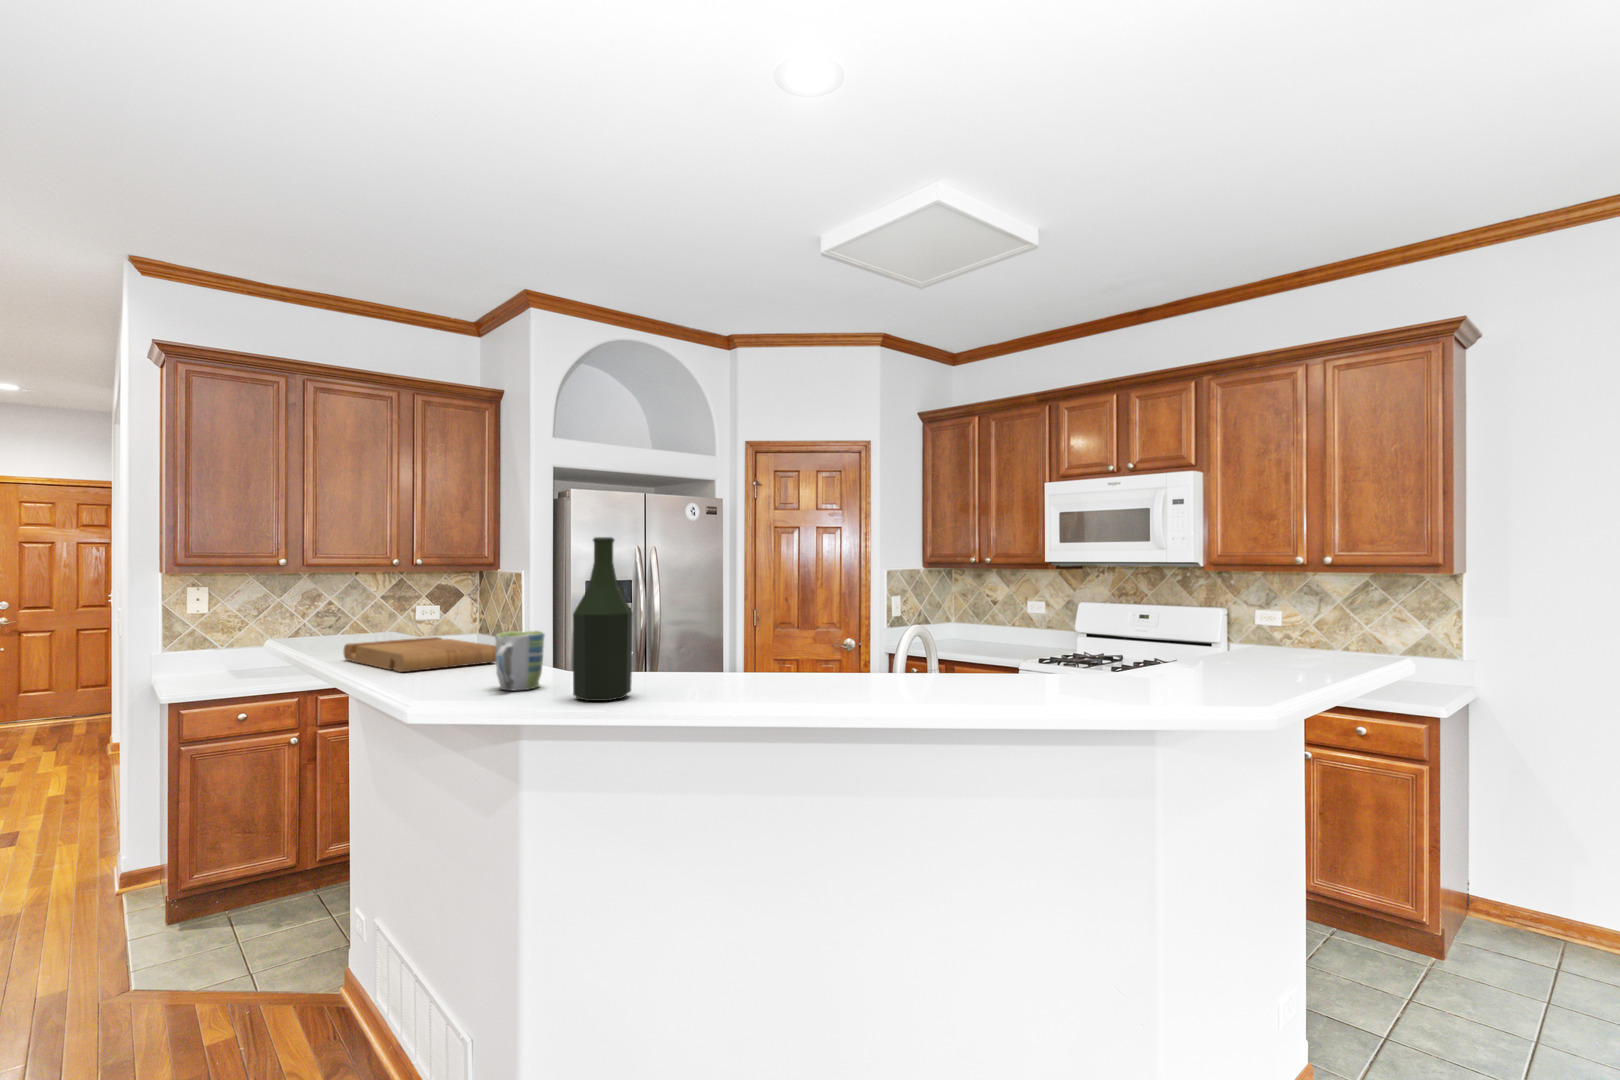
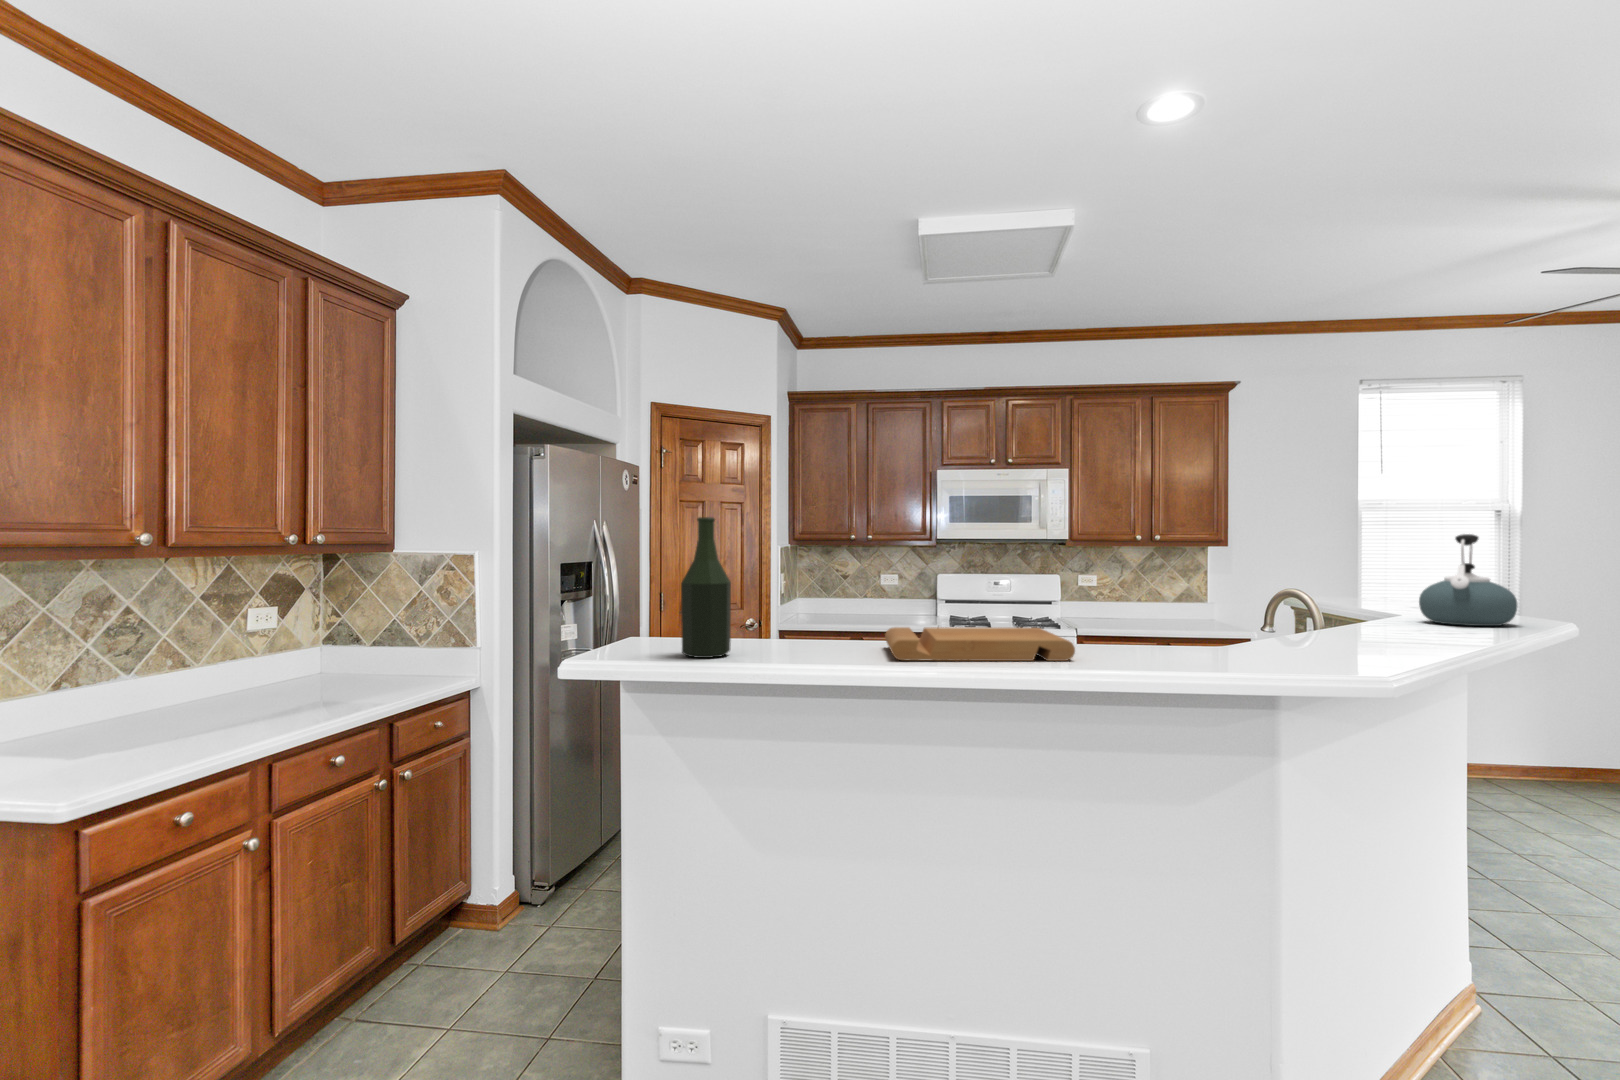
bottle: present [573,537,633,701] -> present [681,517,731,658]
kettle: none [1025,561,1168,702] -> present [1419,534,1517,626]
mug: present [495,631,545,691] -> none [1235,601,1303,658]

